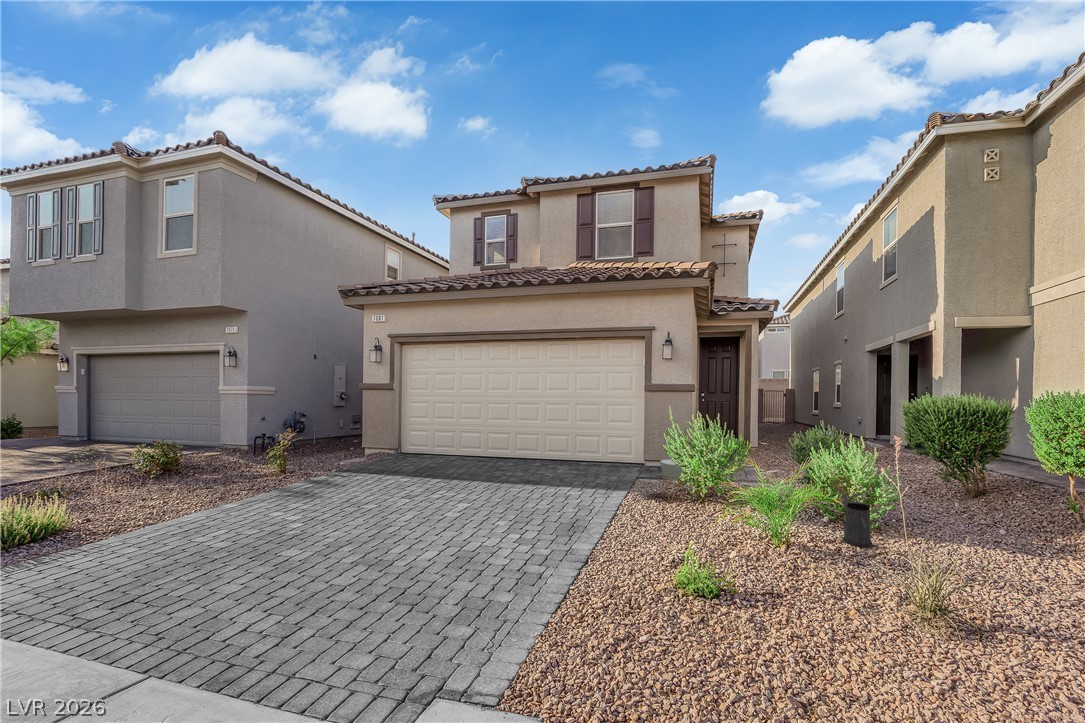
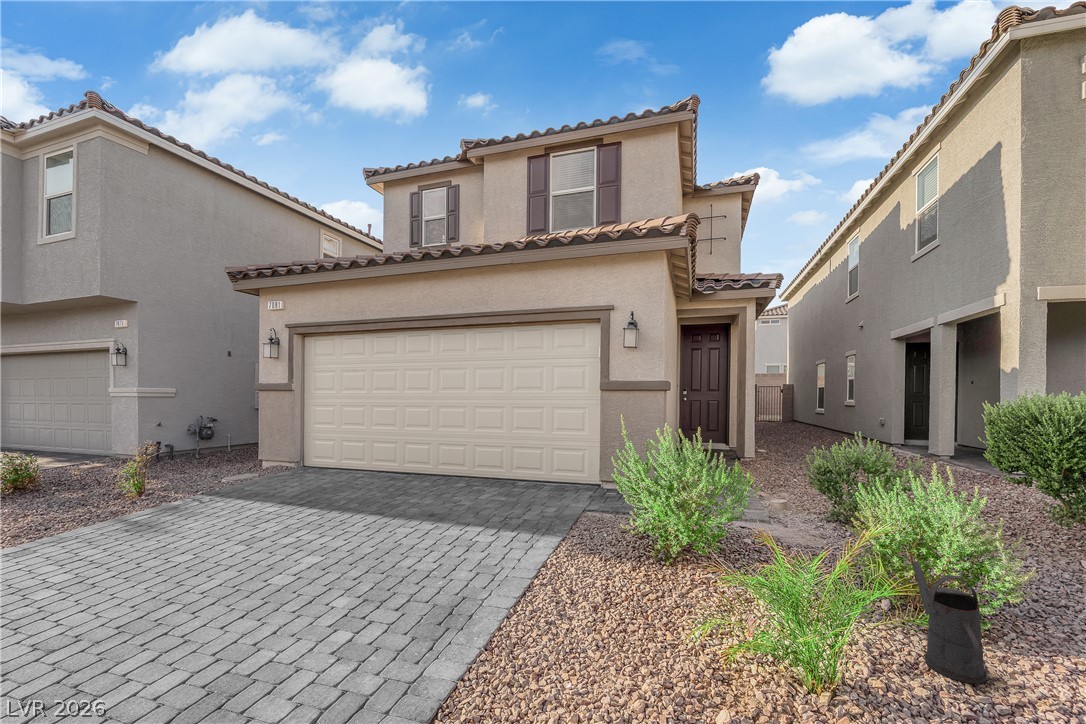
planter: present [660,460,685,503] -> none [610,494,650,565]

